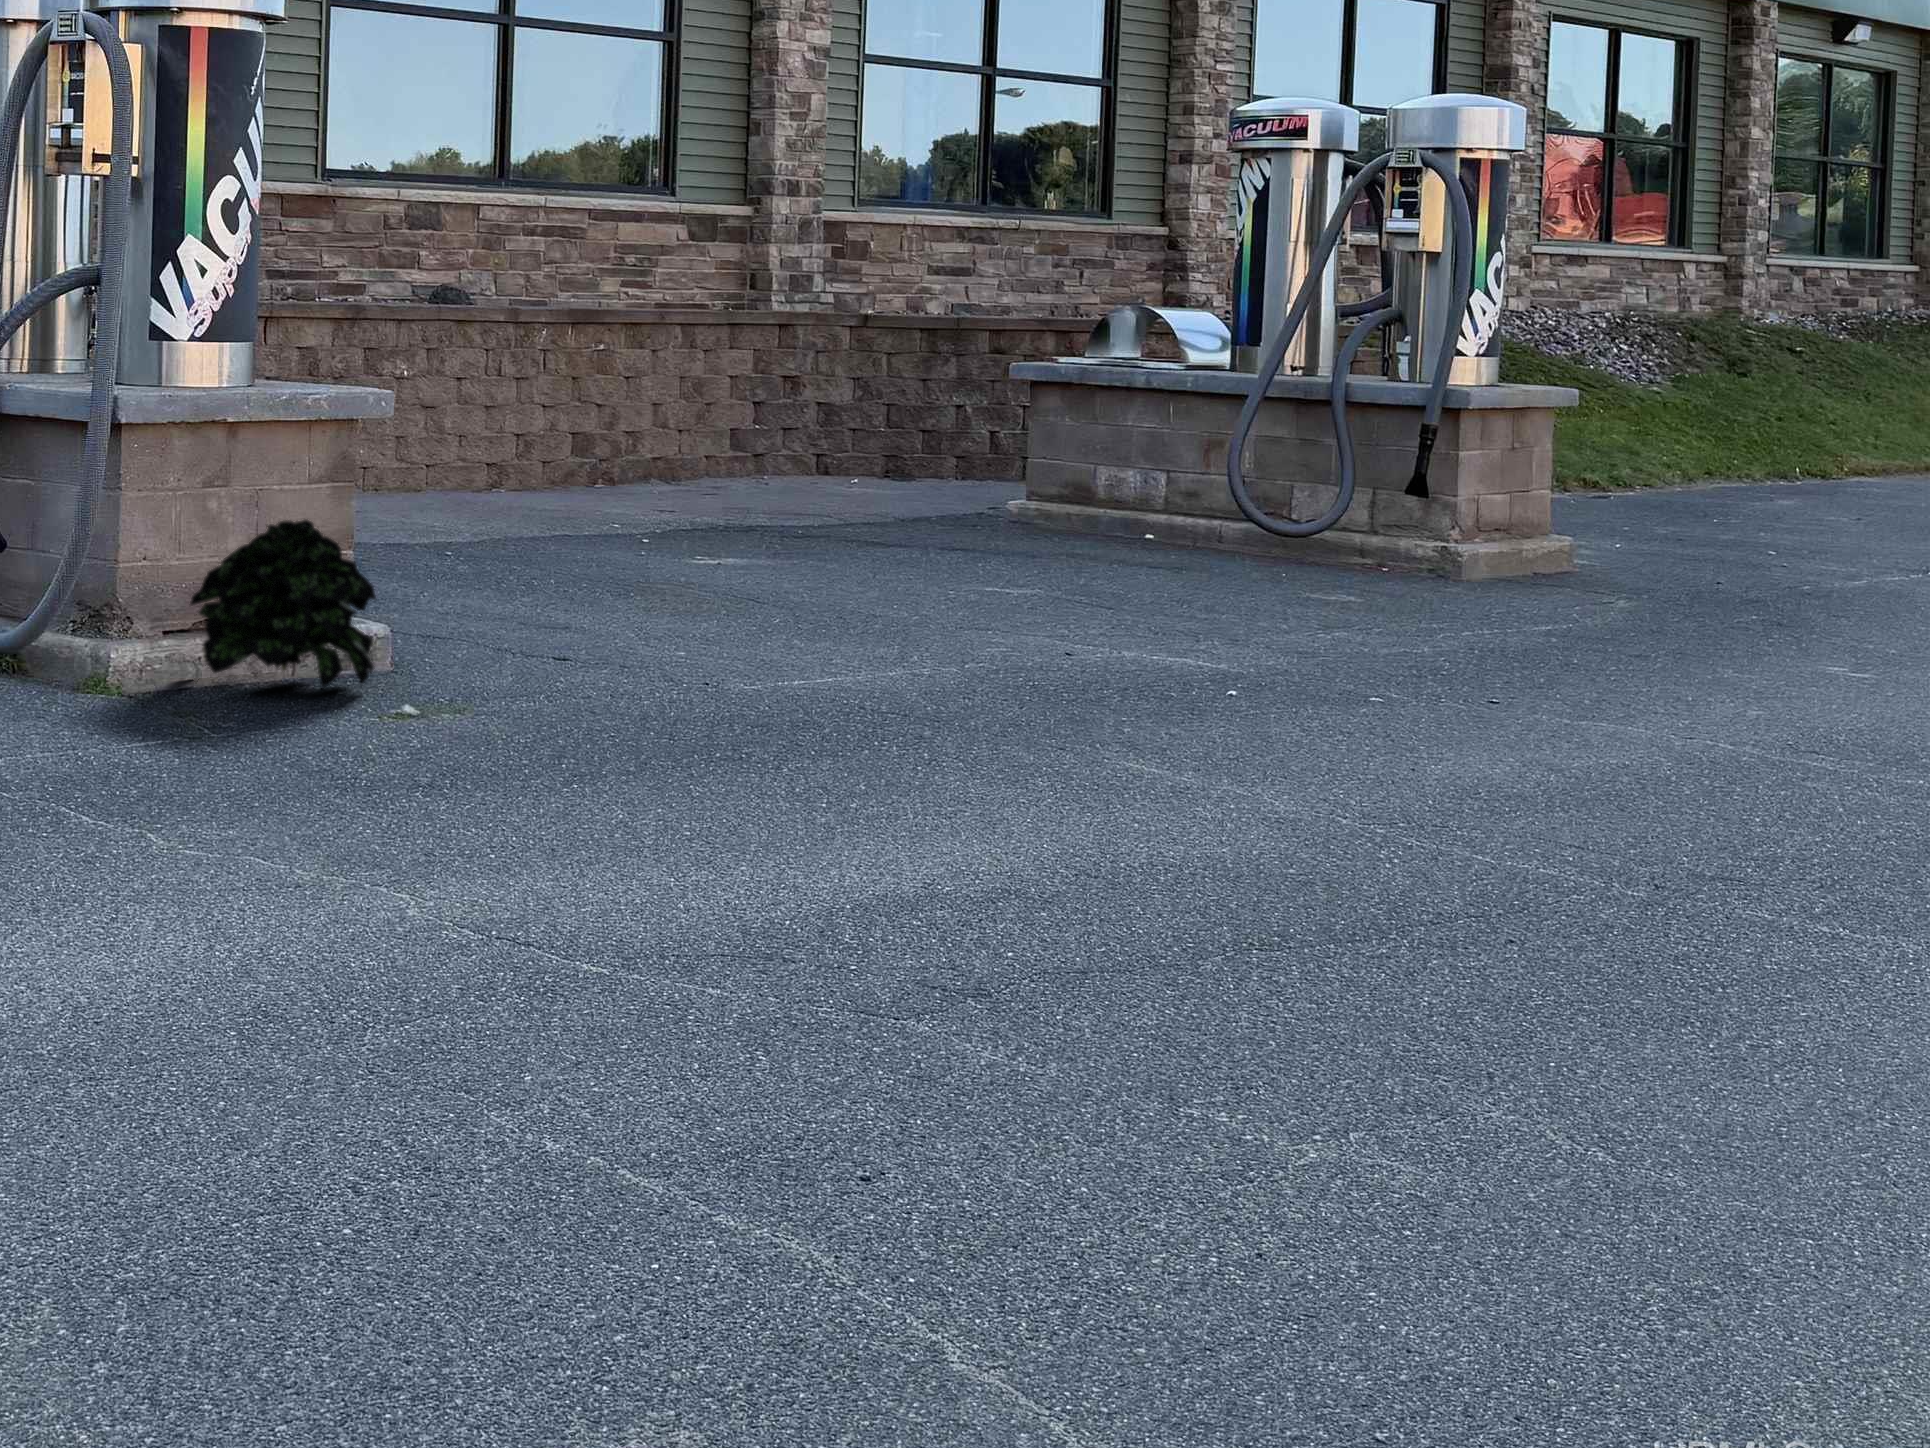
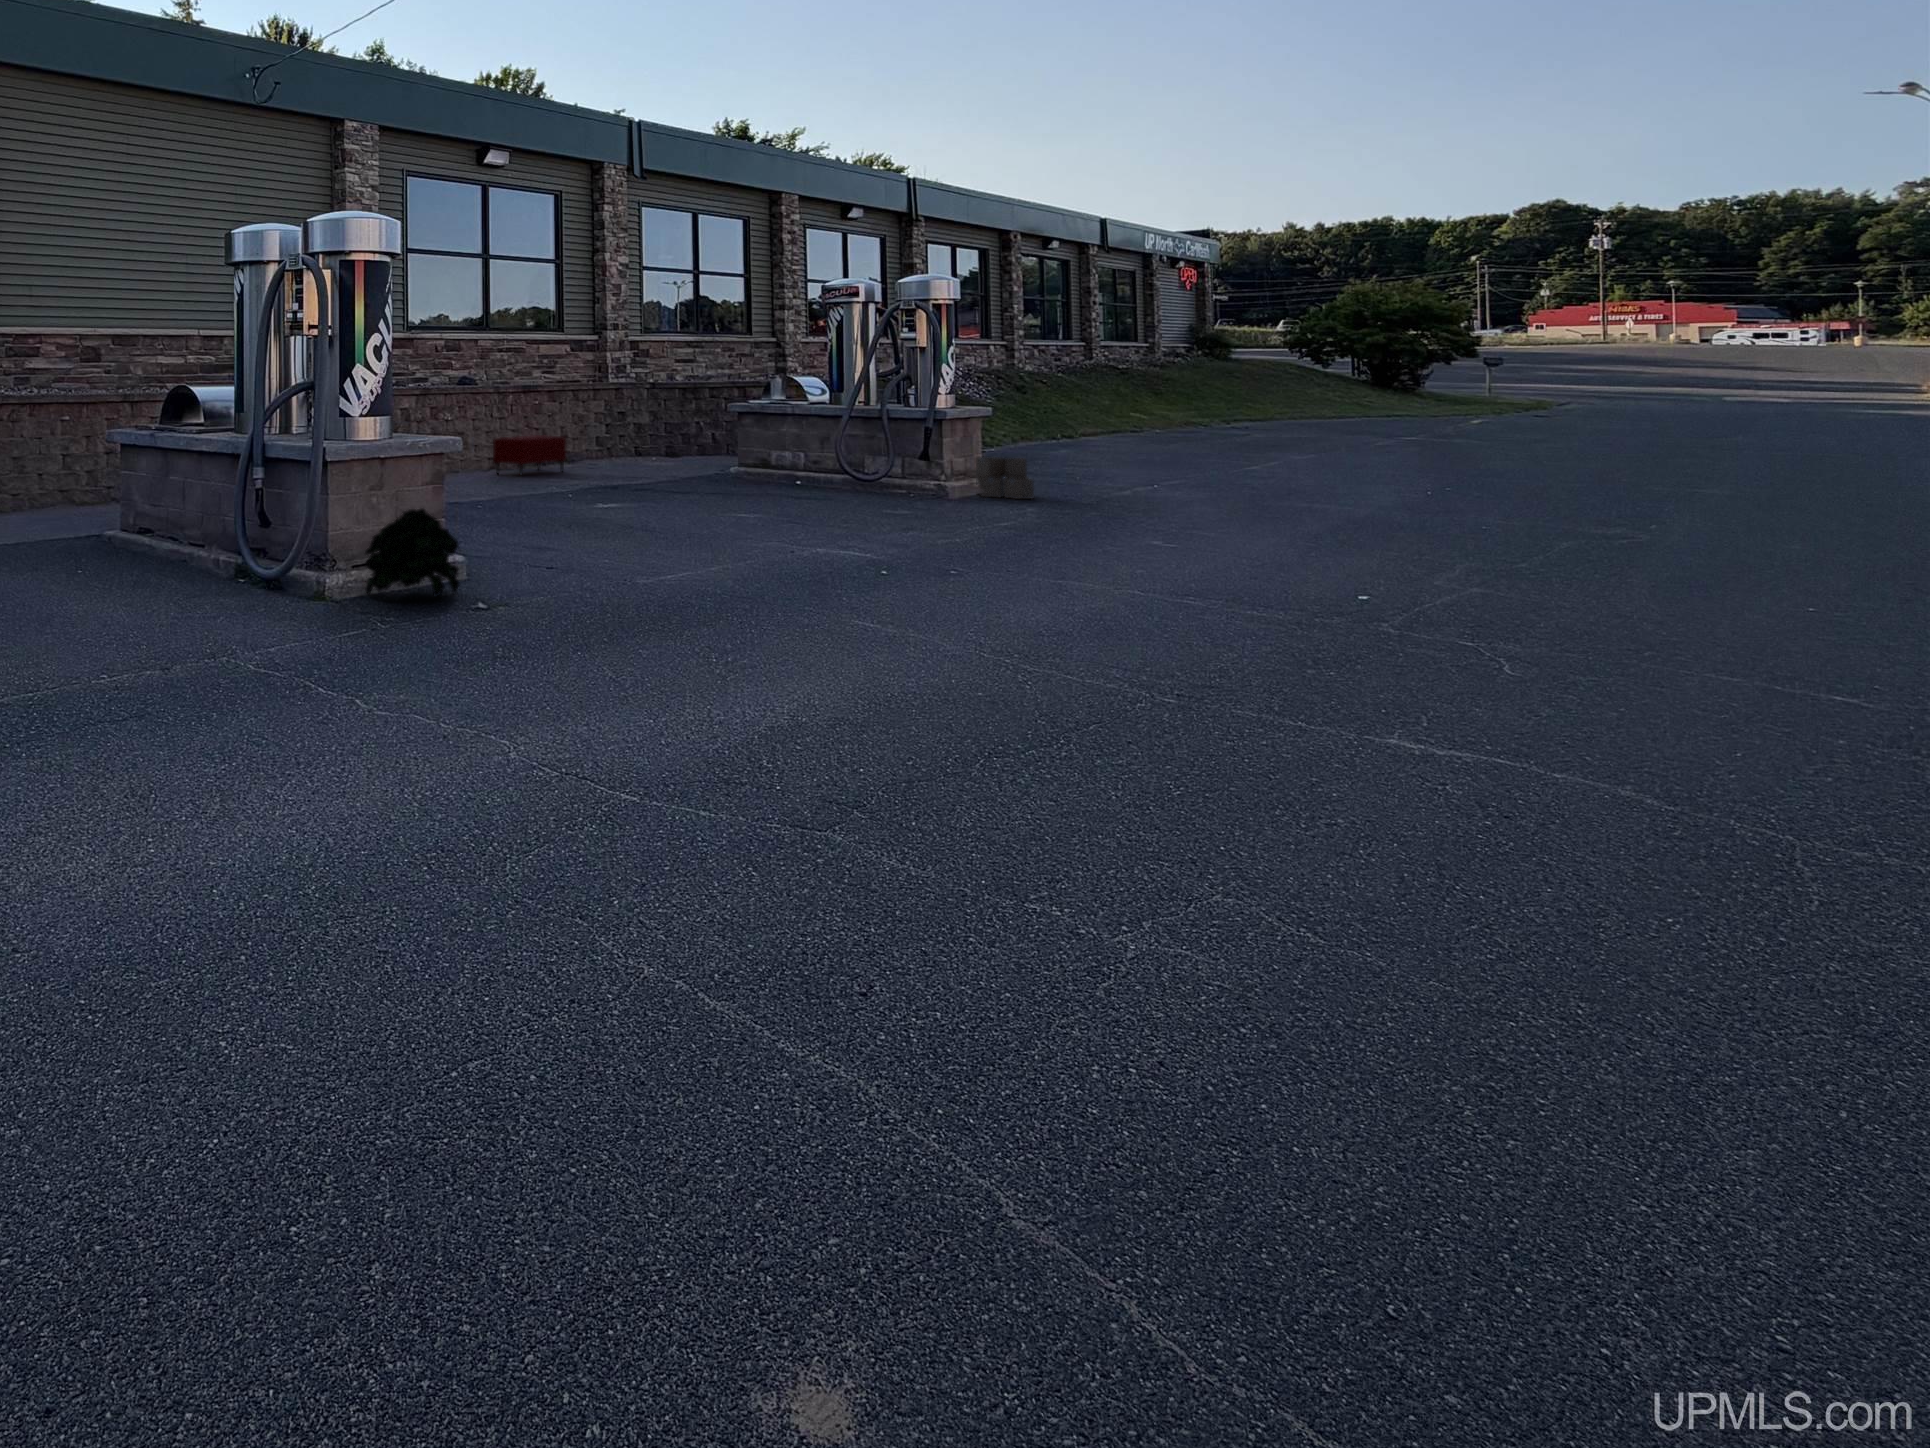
bench: none [491,422,657,508] -> present [493,435,567,475]
cardboard box: none [1520,494,1635,586] -> present [976,457,1034,499]

